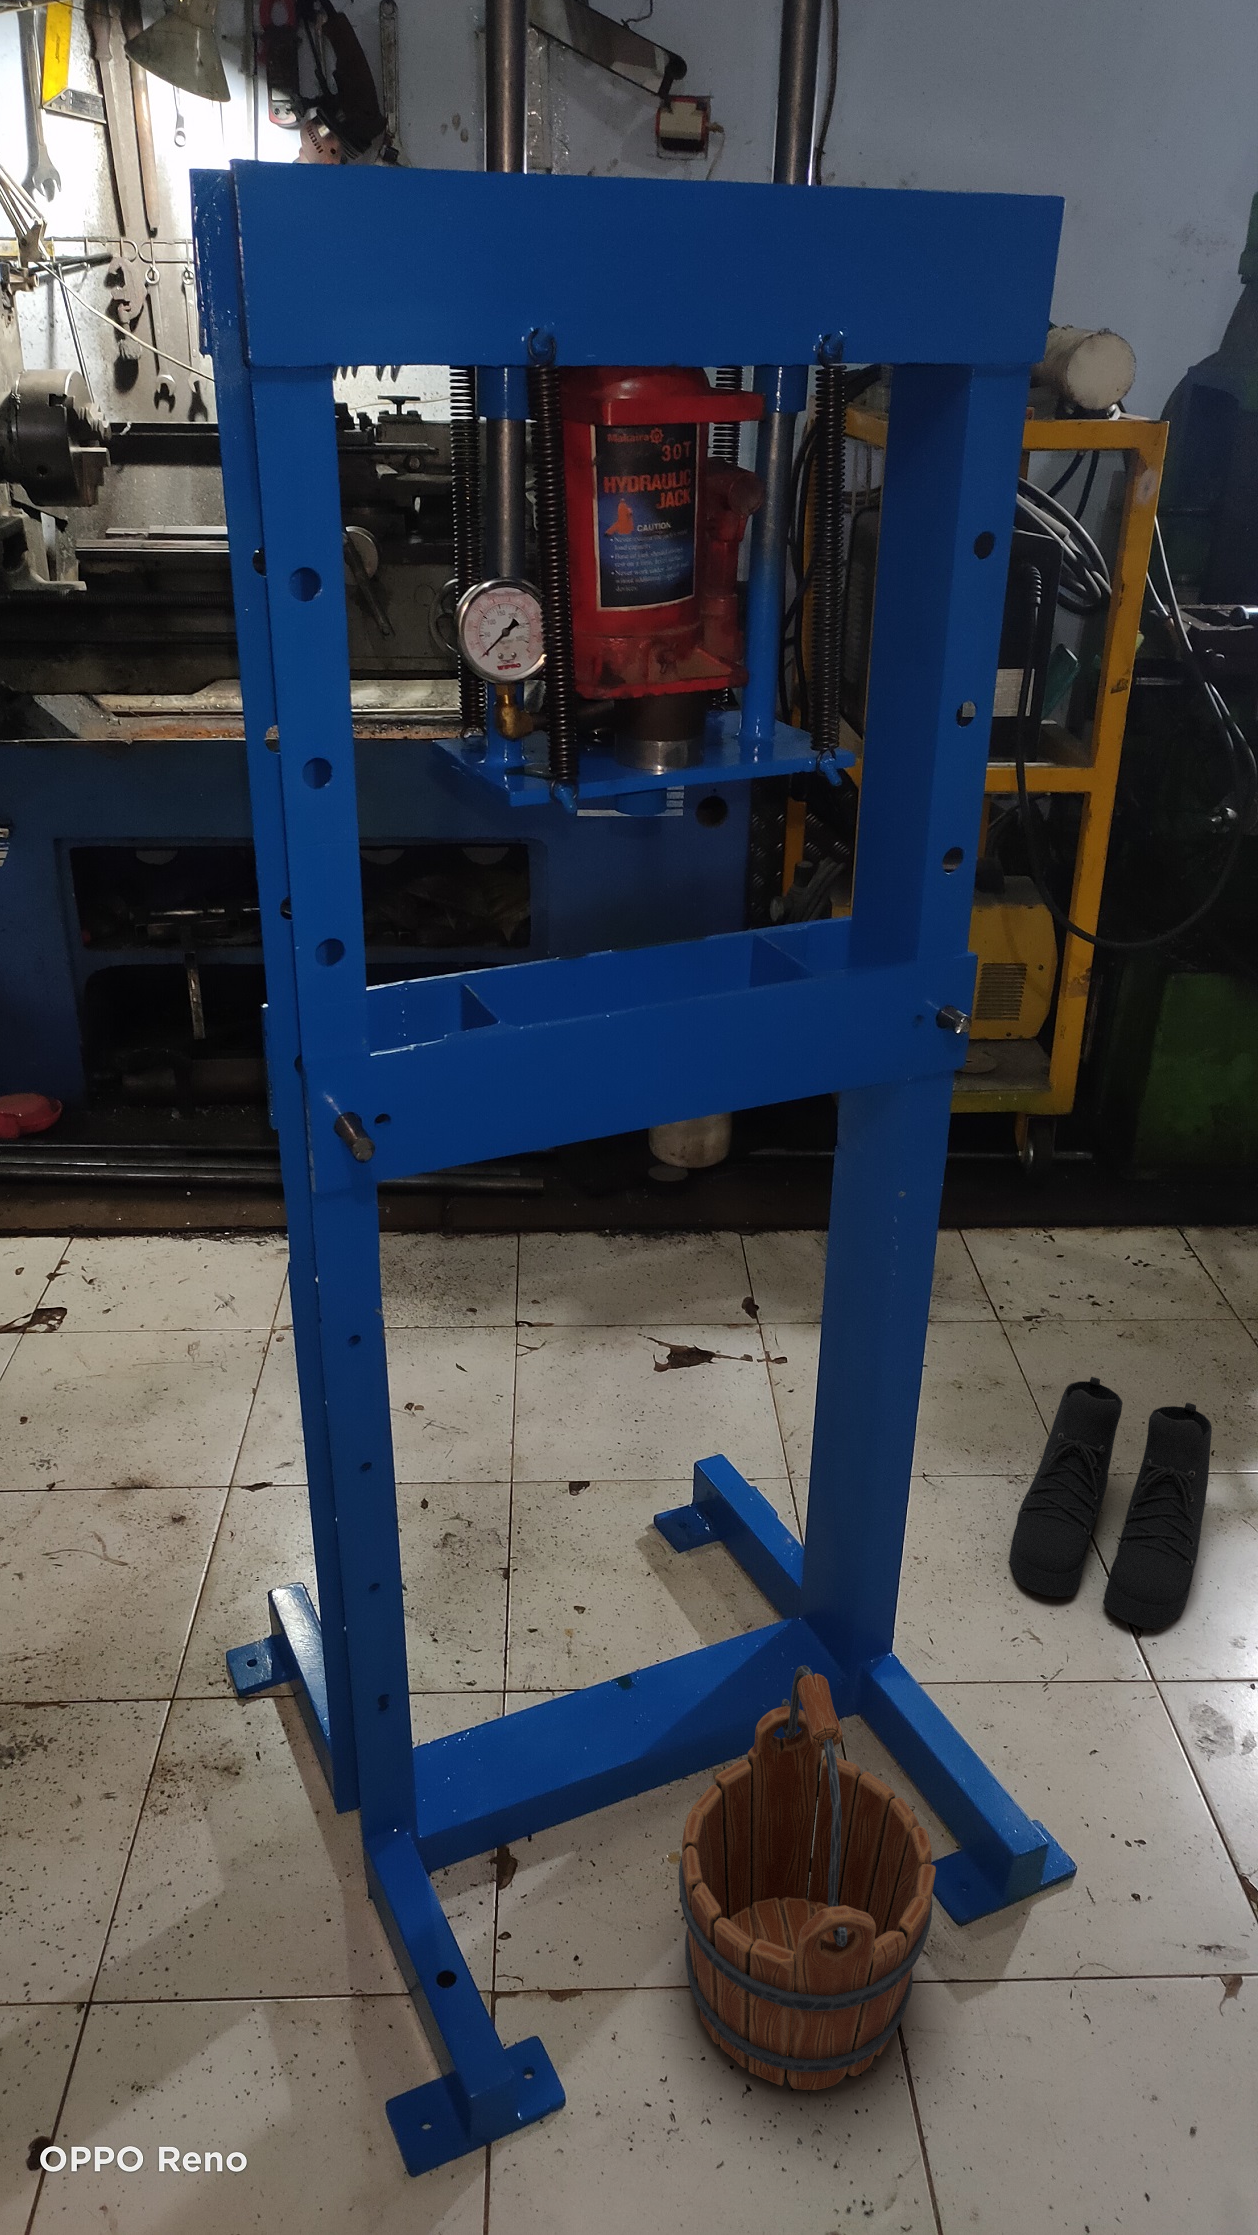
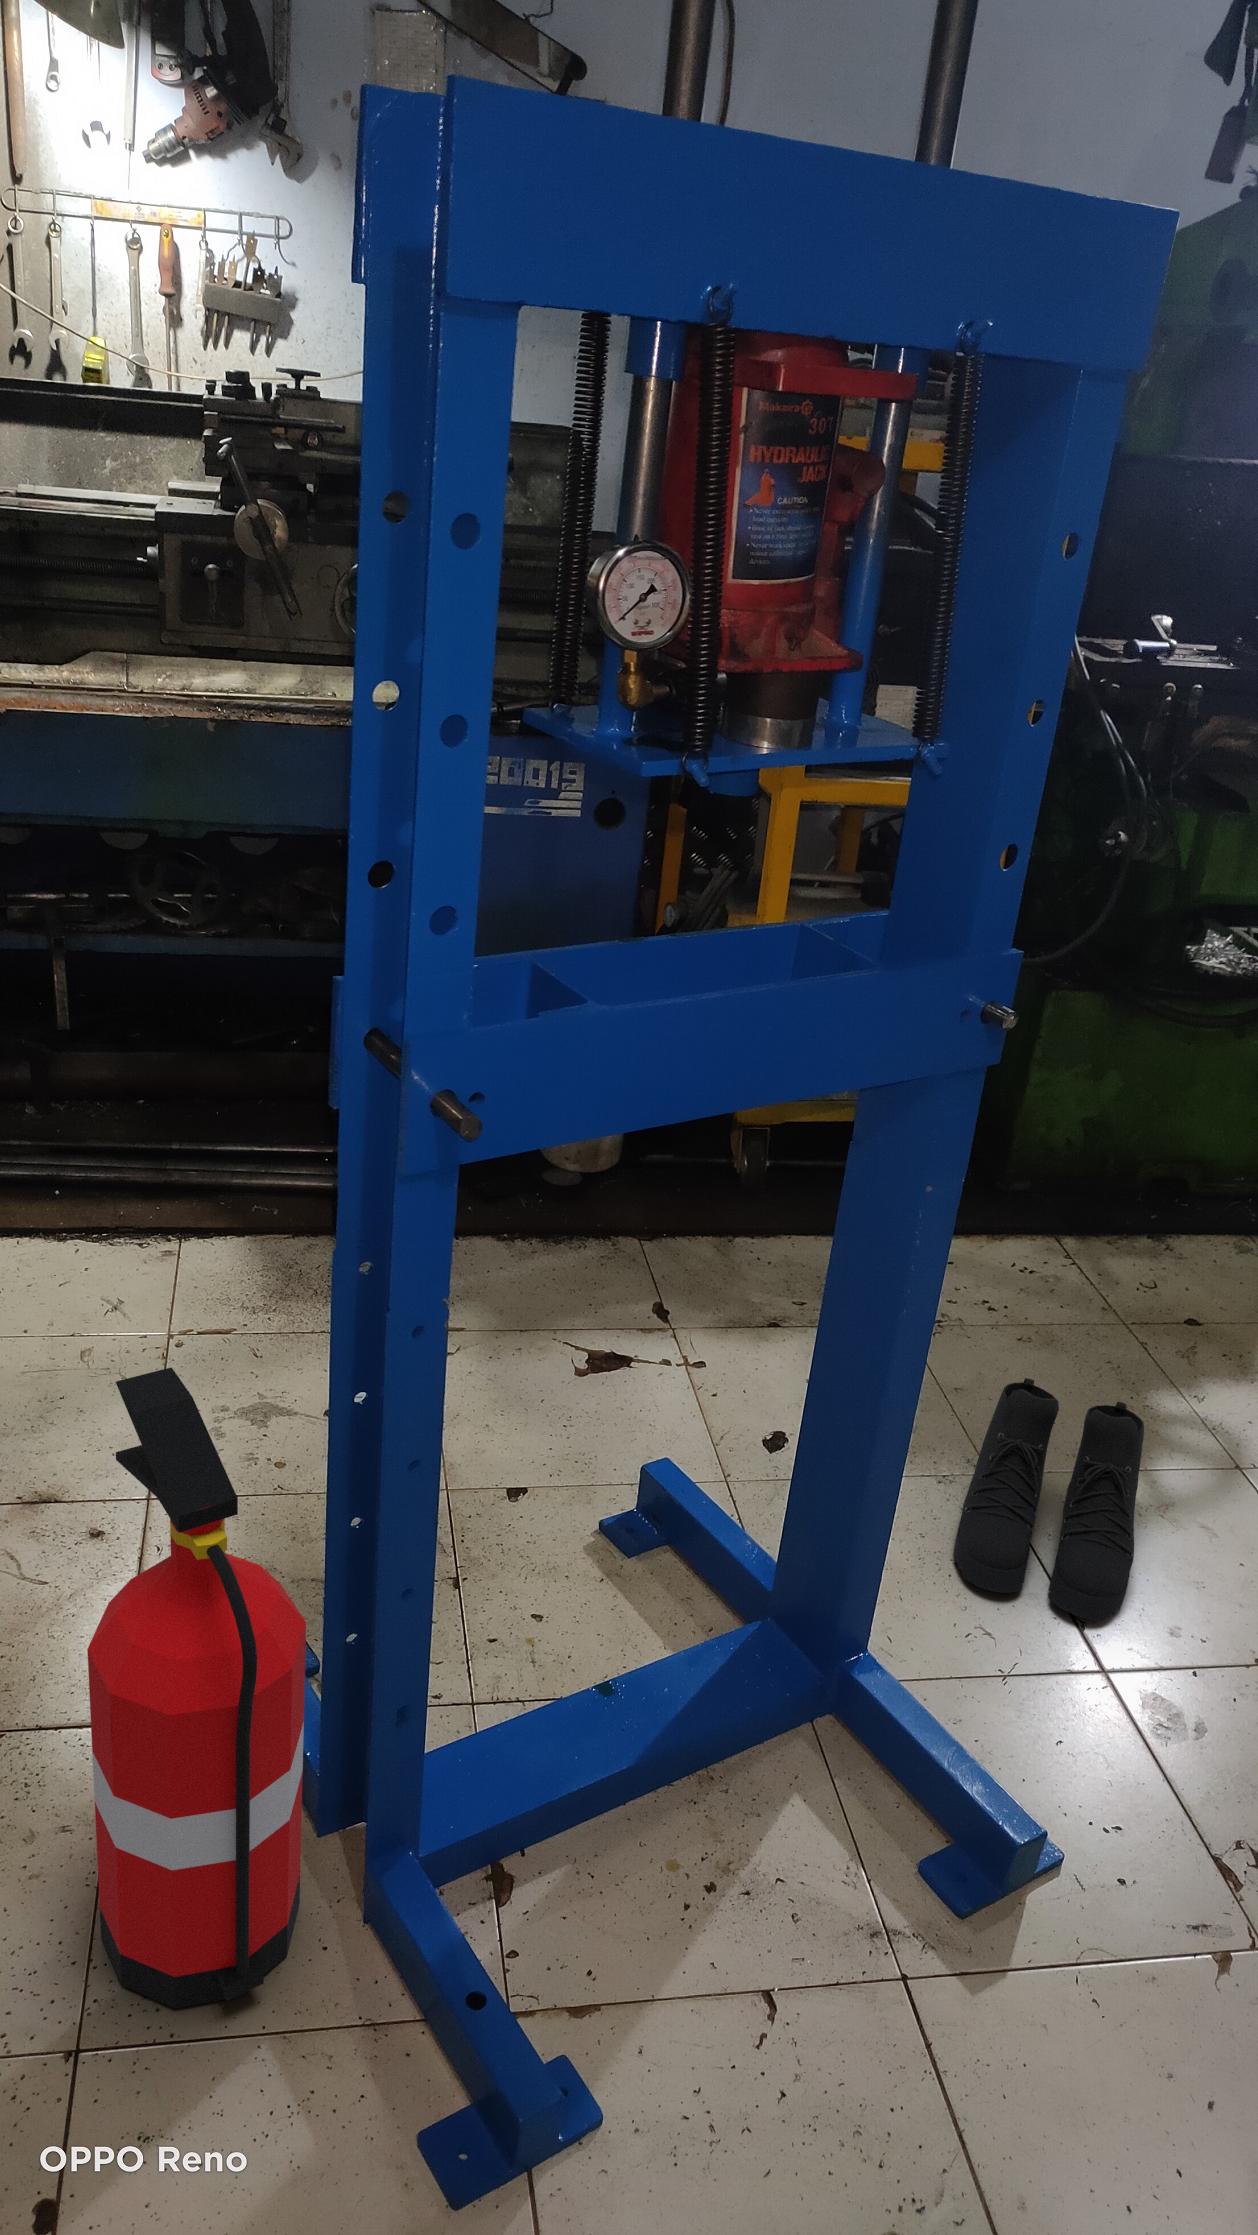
fire extinguisher: none [80,1375,312,1968] -> present [87,1368,306,2008]
wooden bucket: present [679,1665,936,2090] -> none [707,1652,969,2083]

